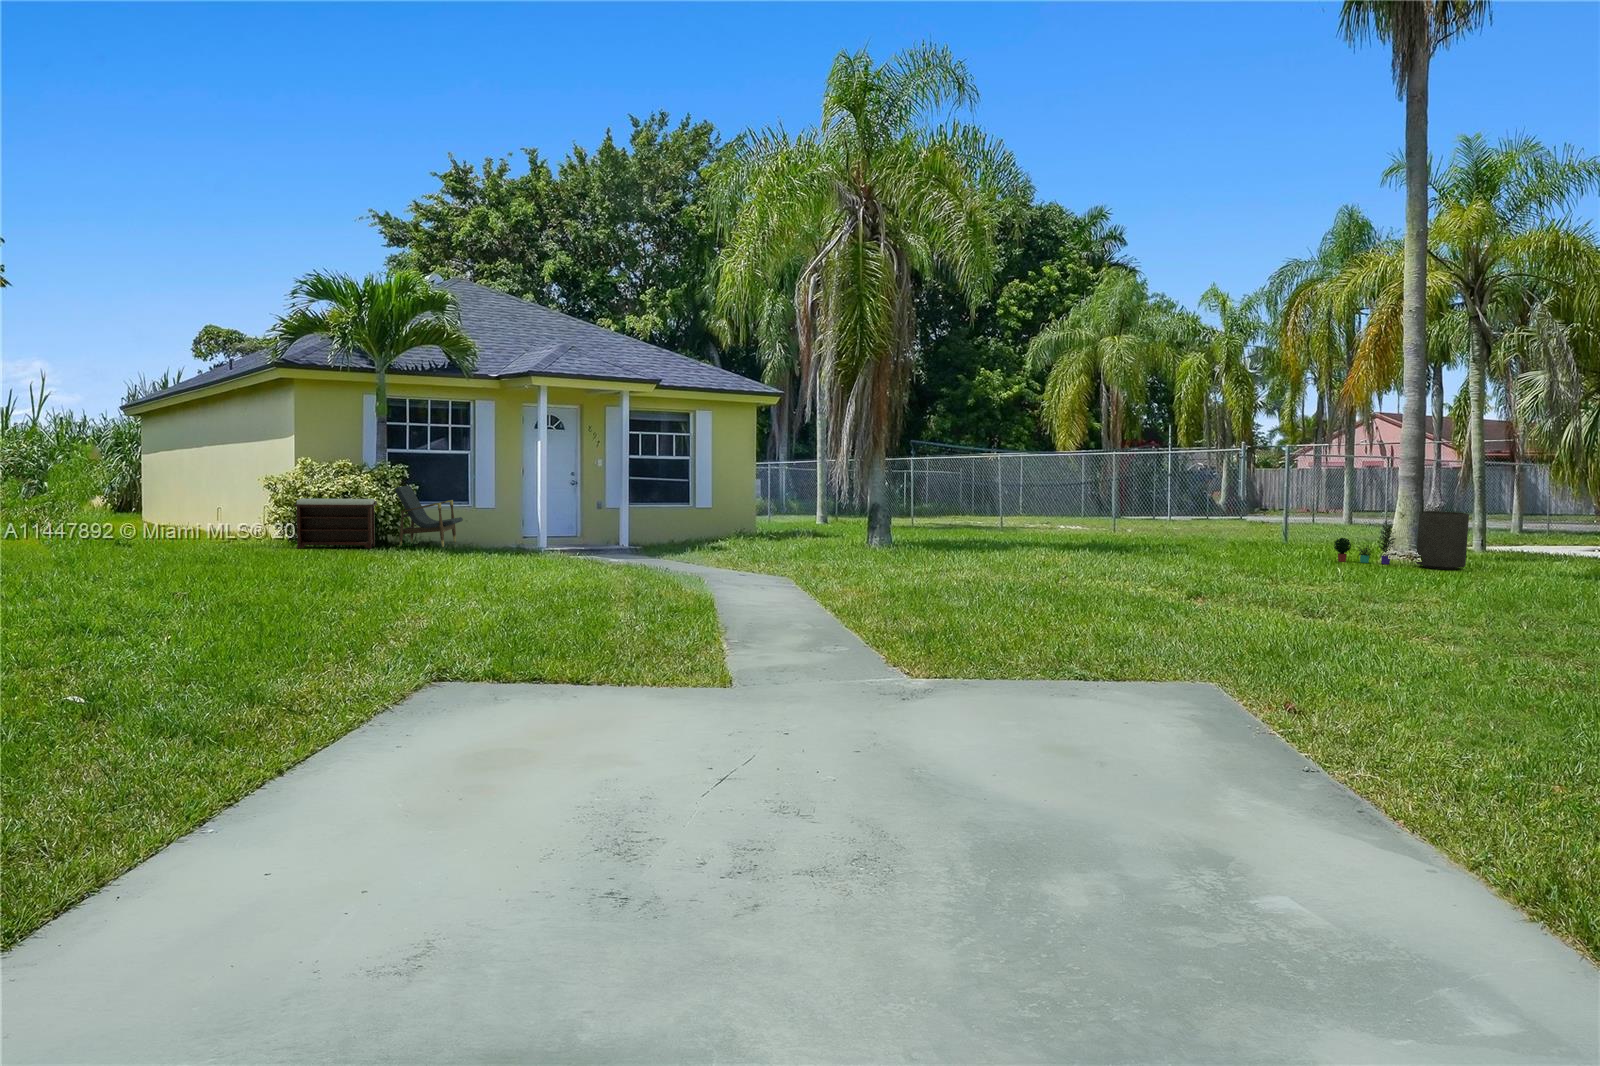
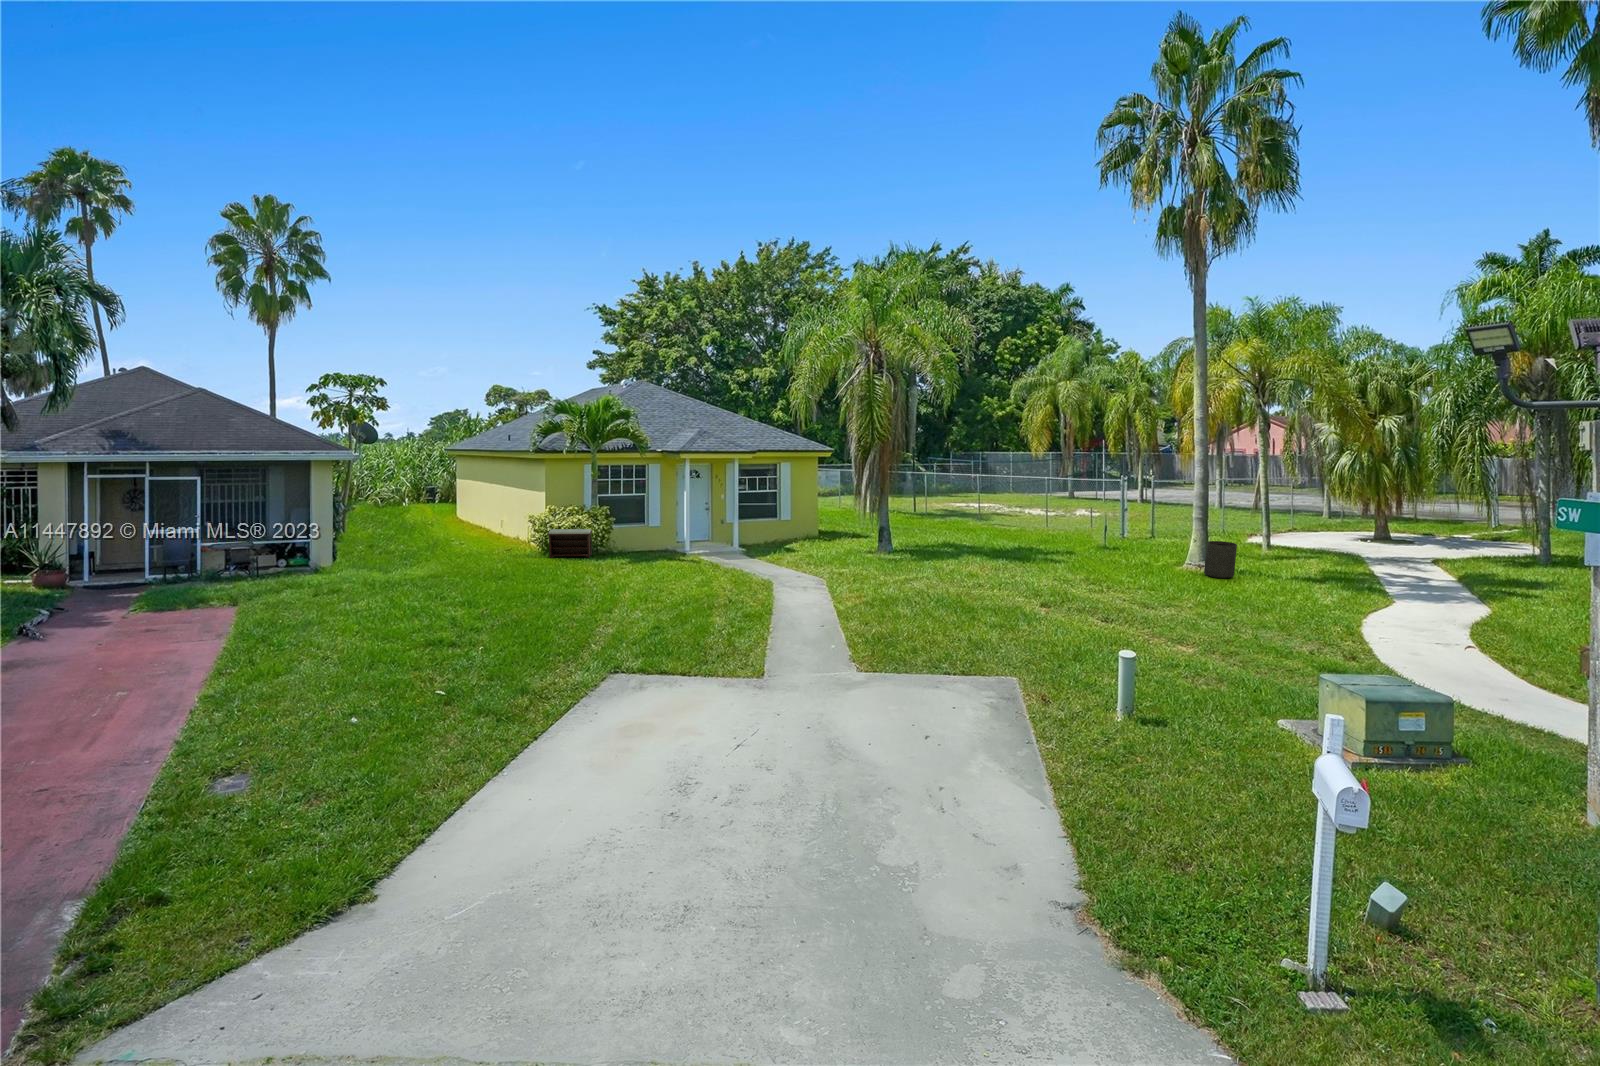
lounge chair: present [395,486,463,547] -> none [602,519,640,556]
potted plant: present [1334,521,1396,564] -> none [1155,546,1194,572]

